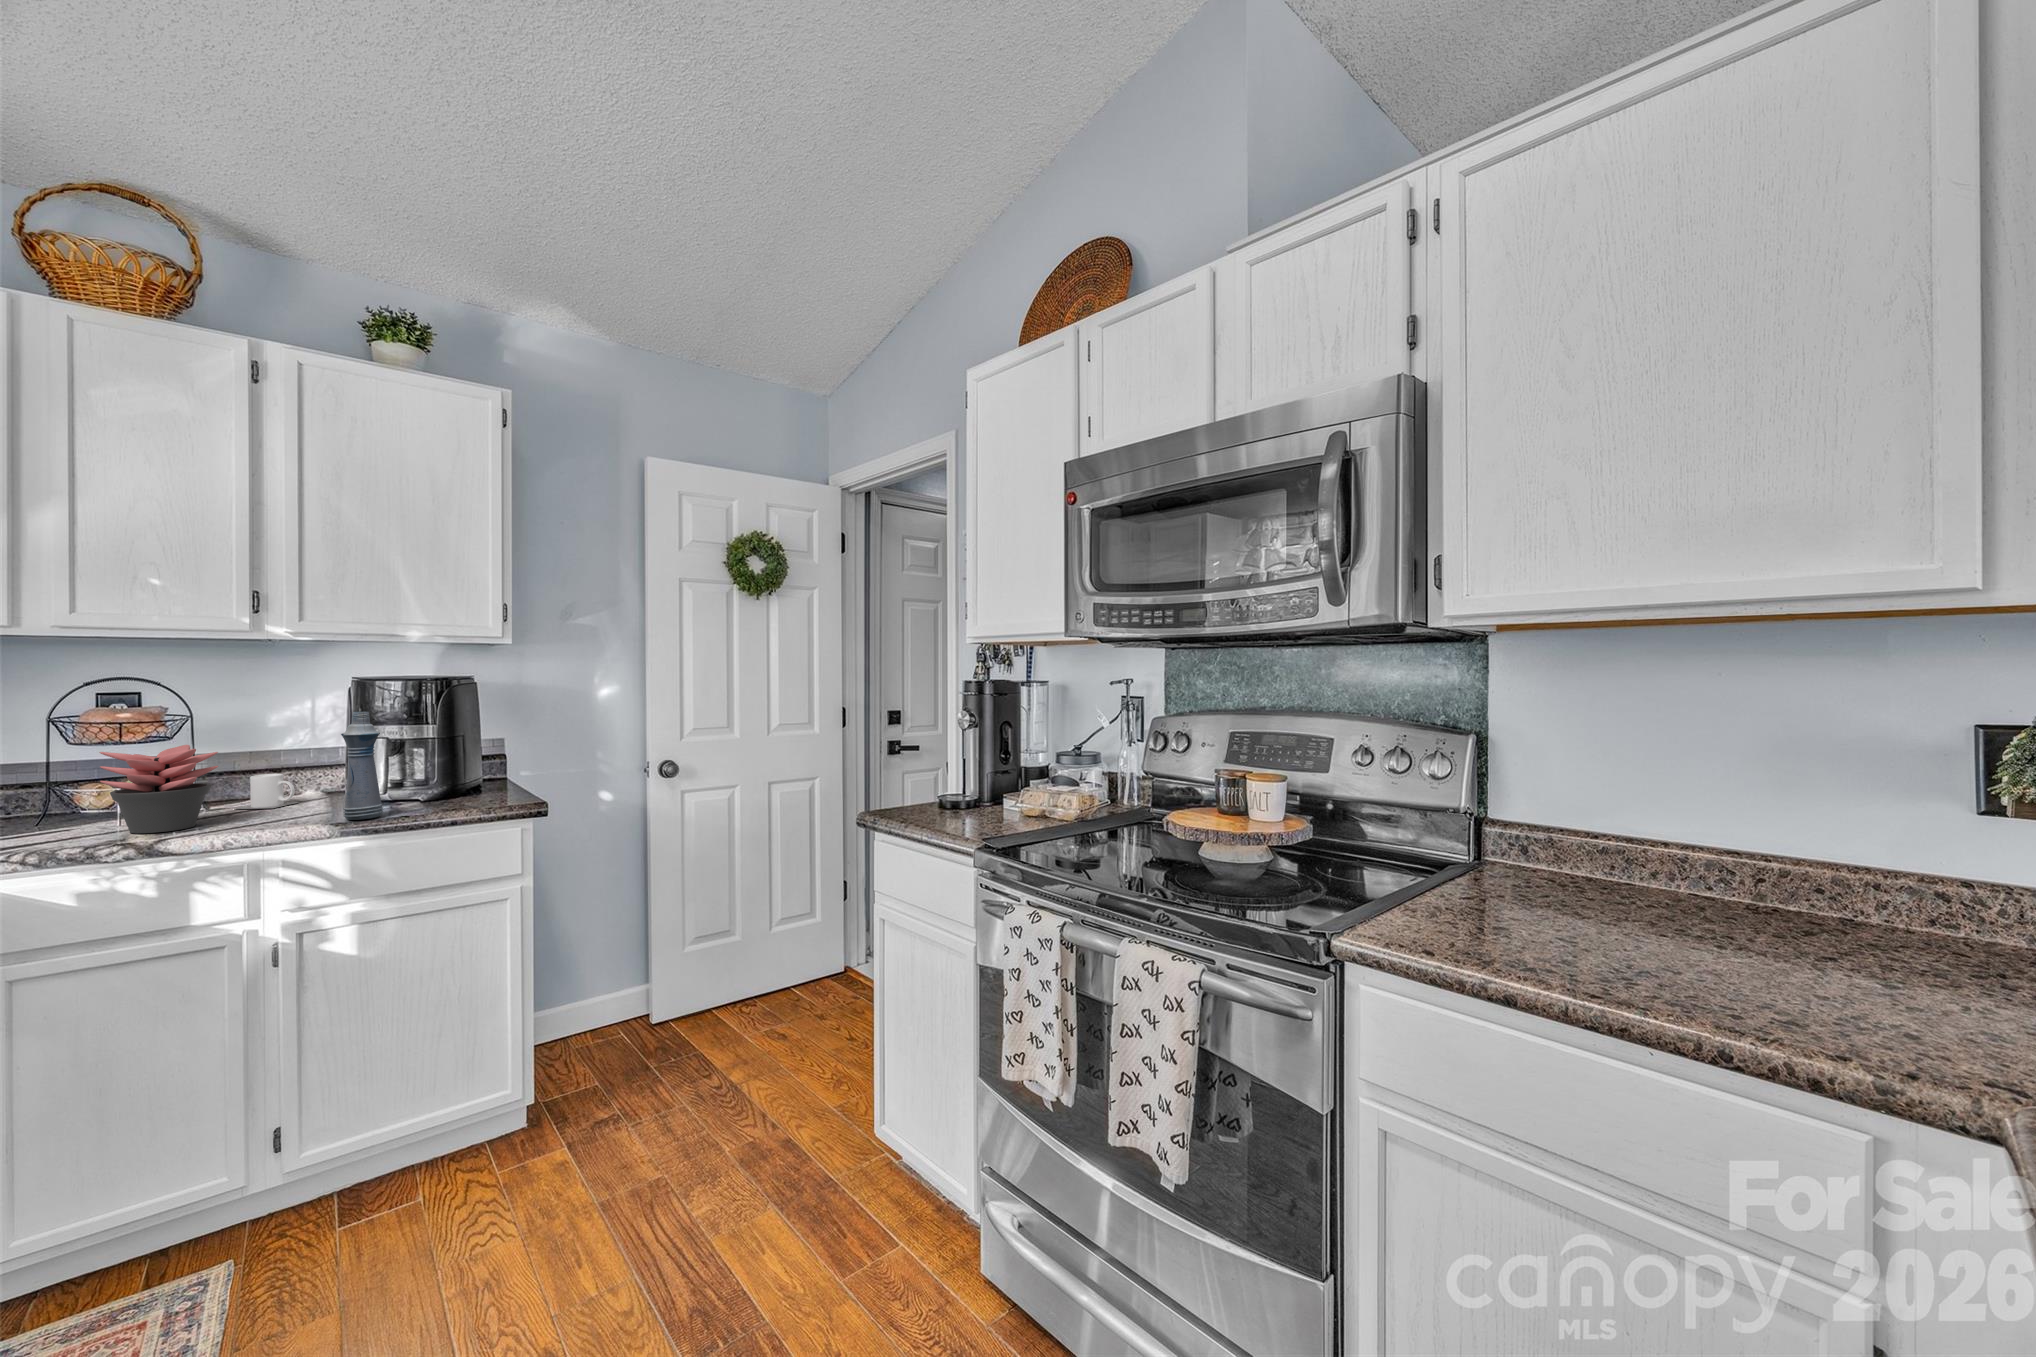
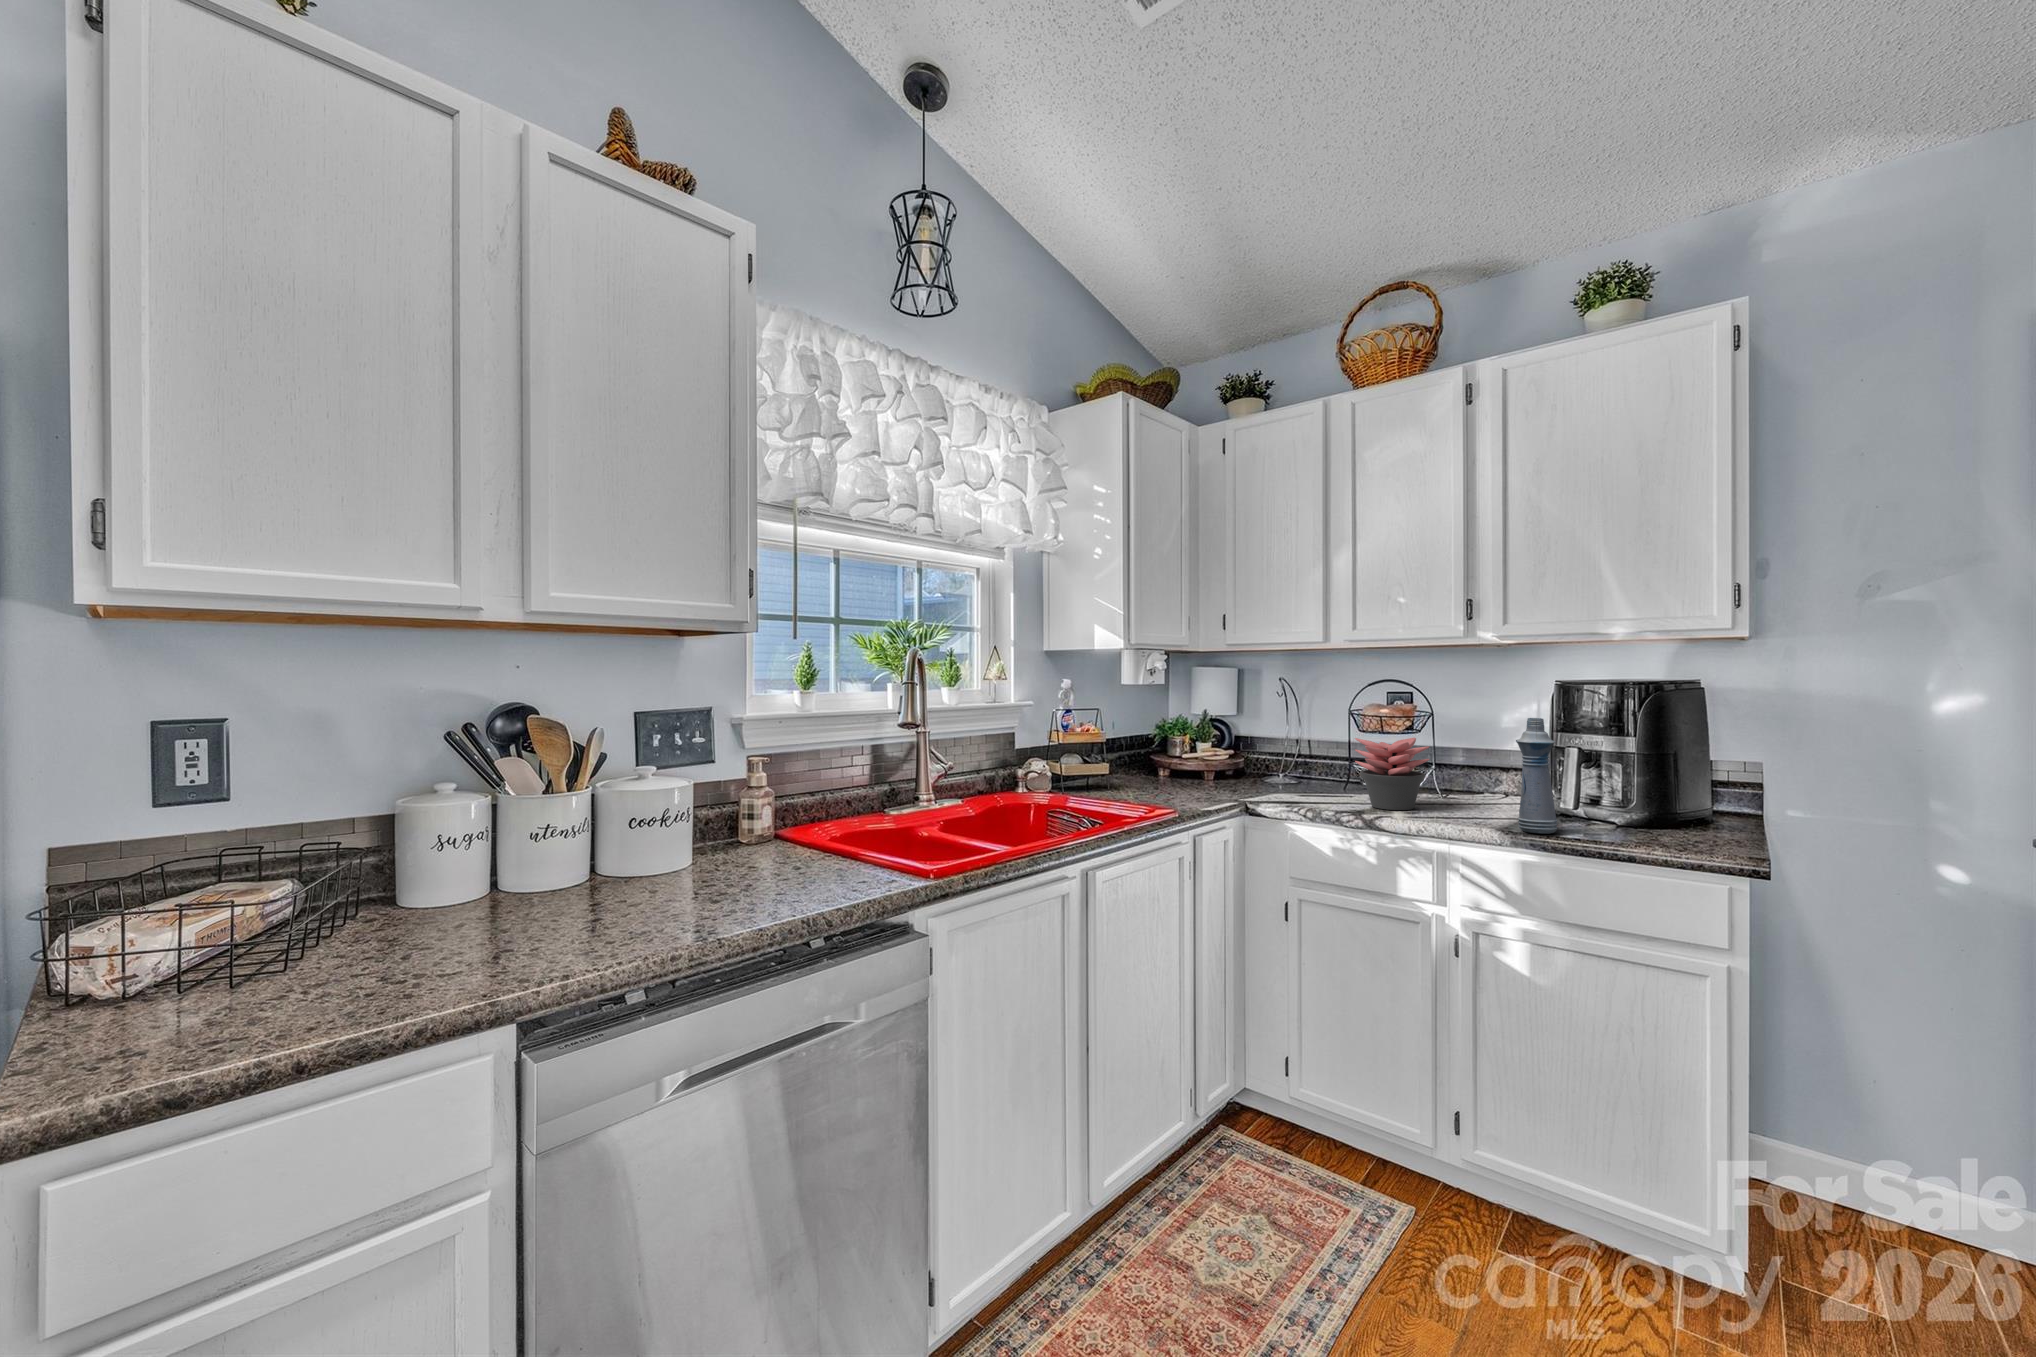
mug: present [236,774,298,809] -> none [1455,771,1511,804]

